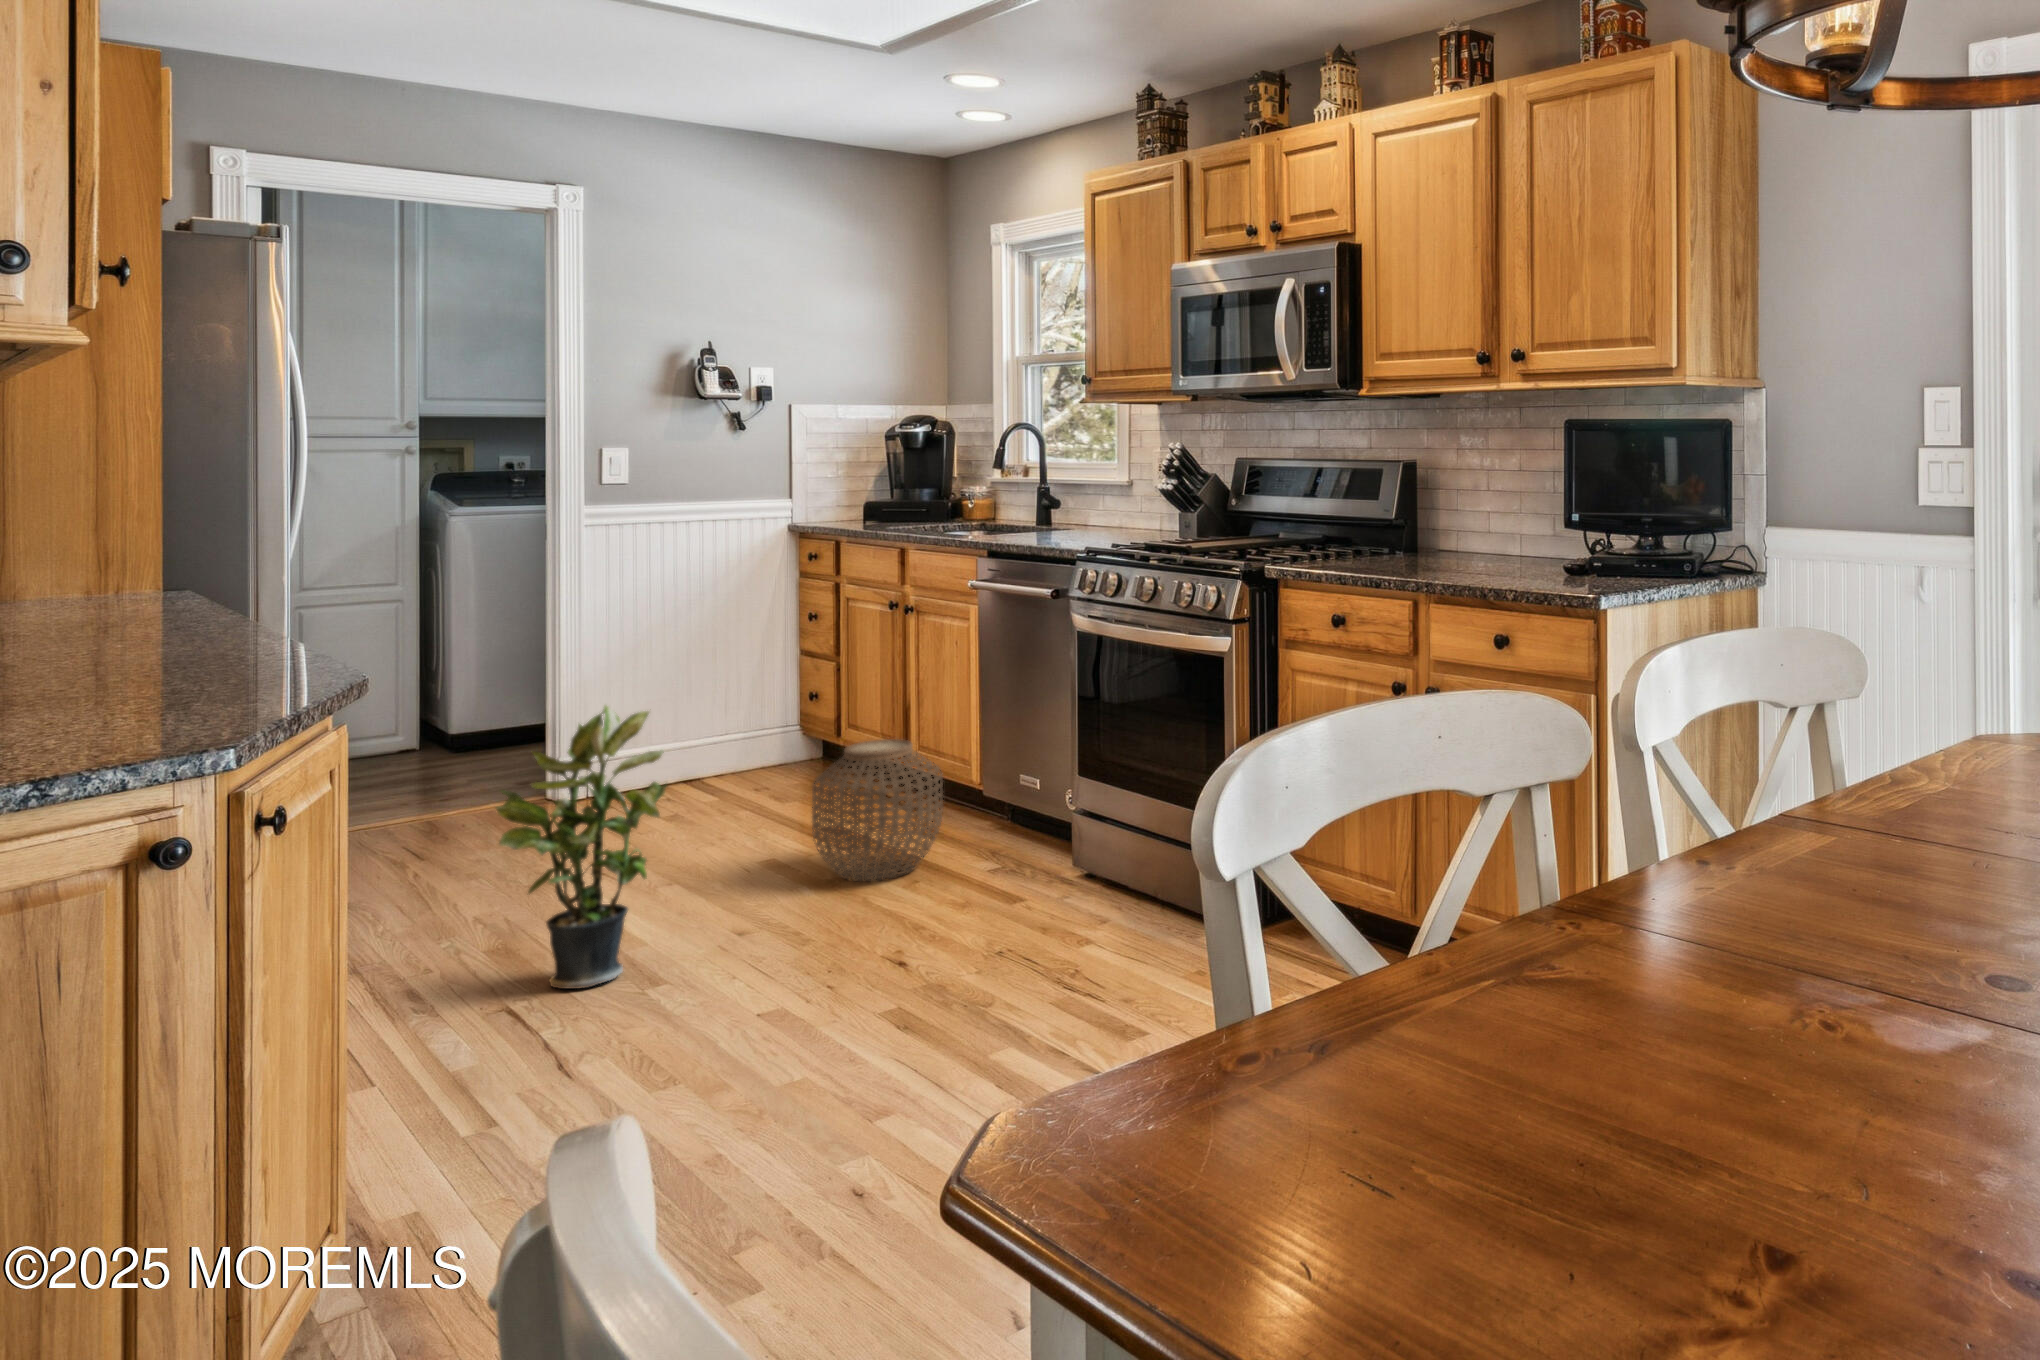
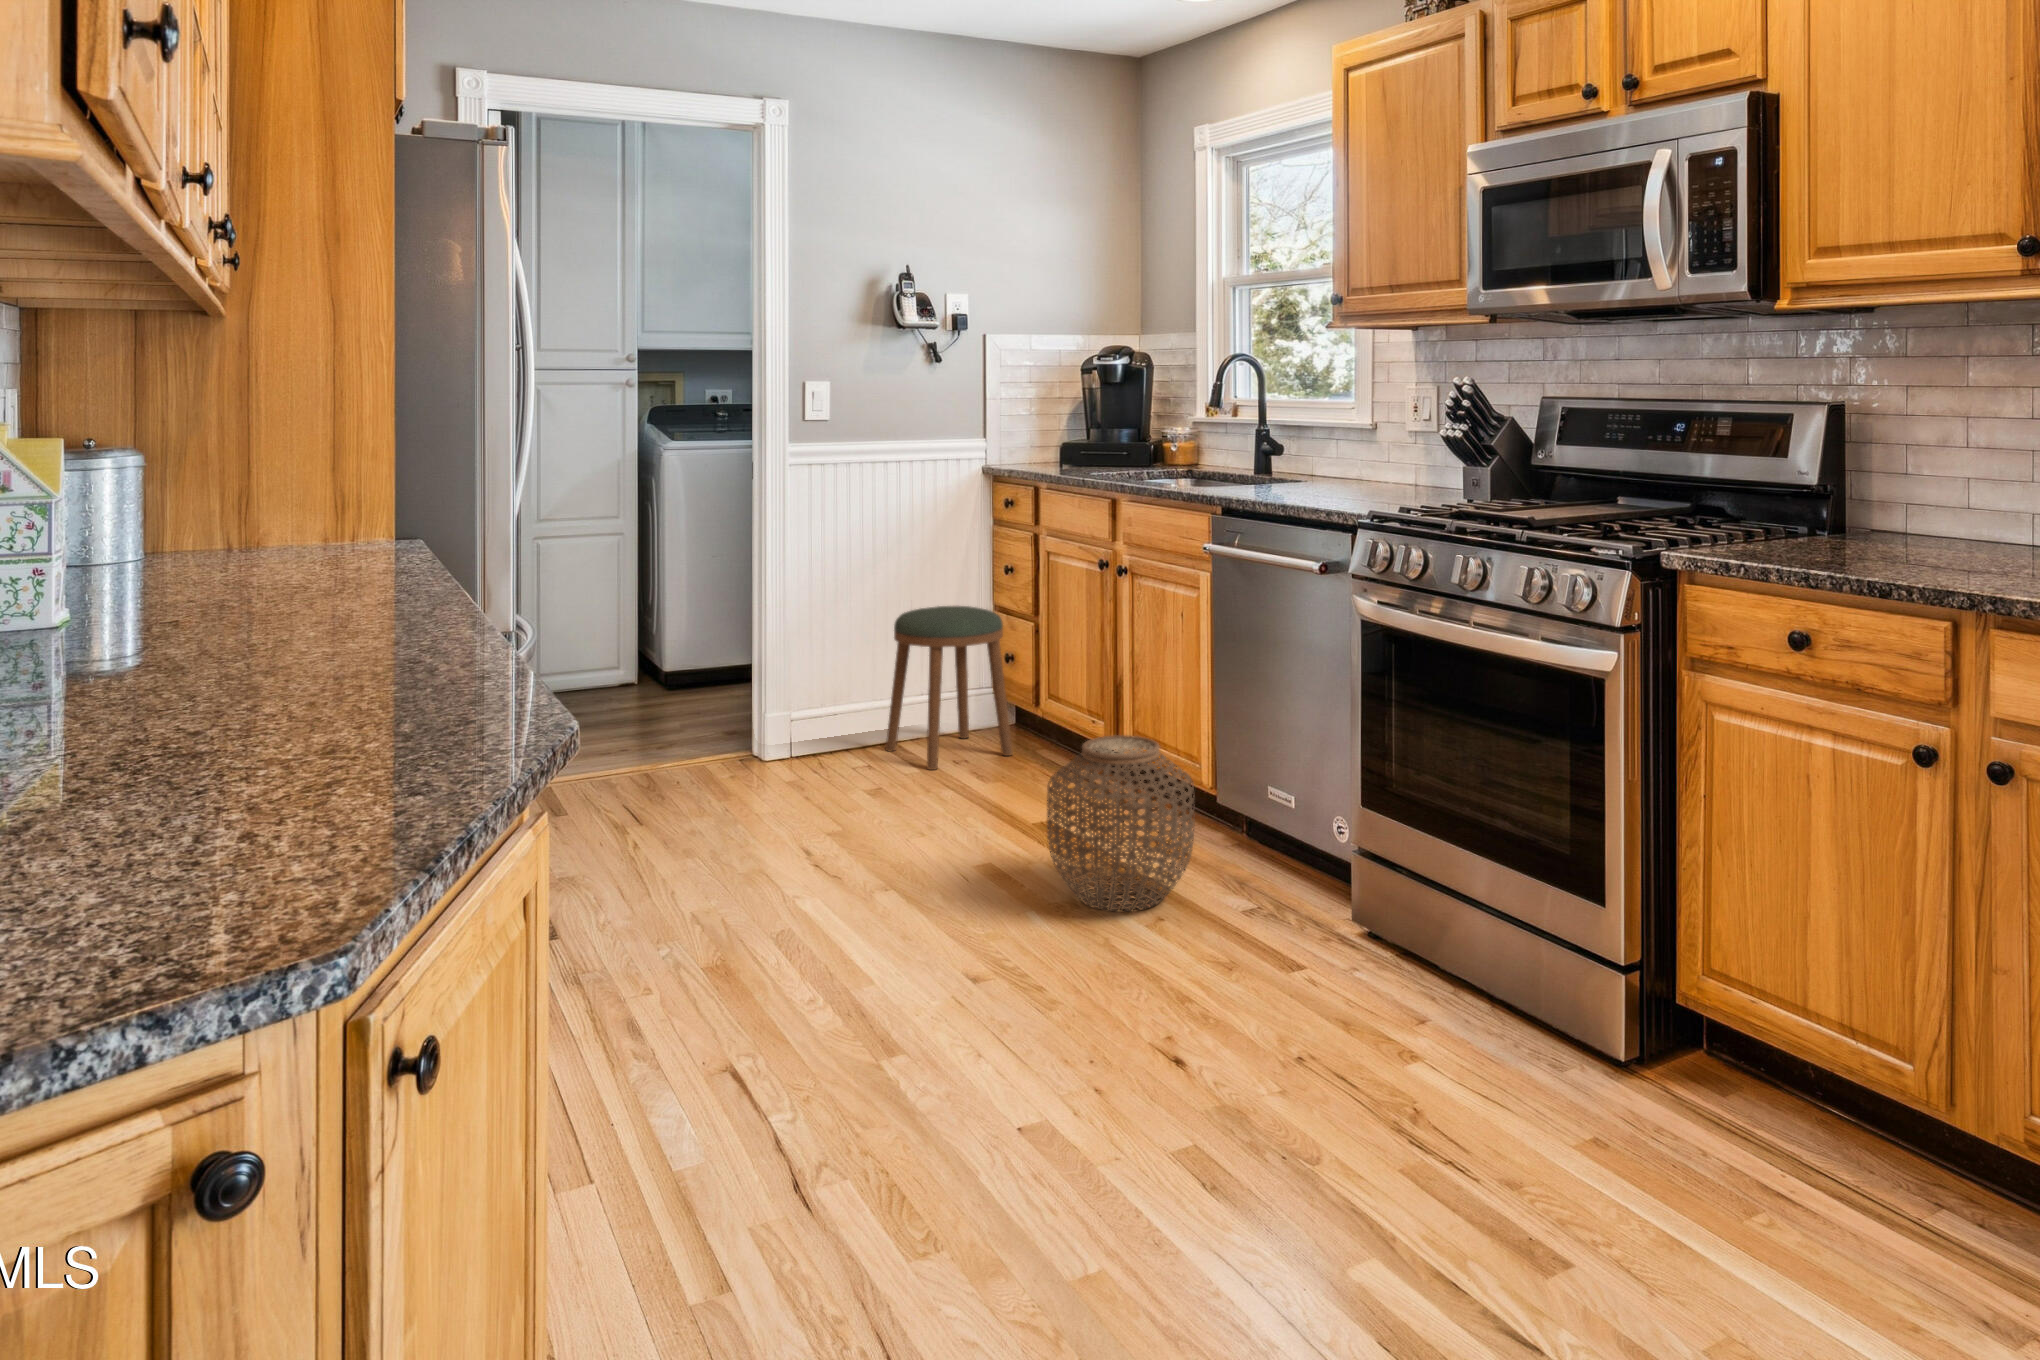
stool: none [682,651,809,798] -> present [886,606,1012,770]
potted plant: present [496,706,666,989] -> none [722,691,907,1045]

